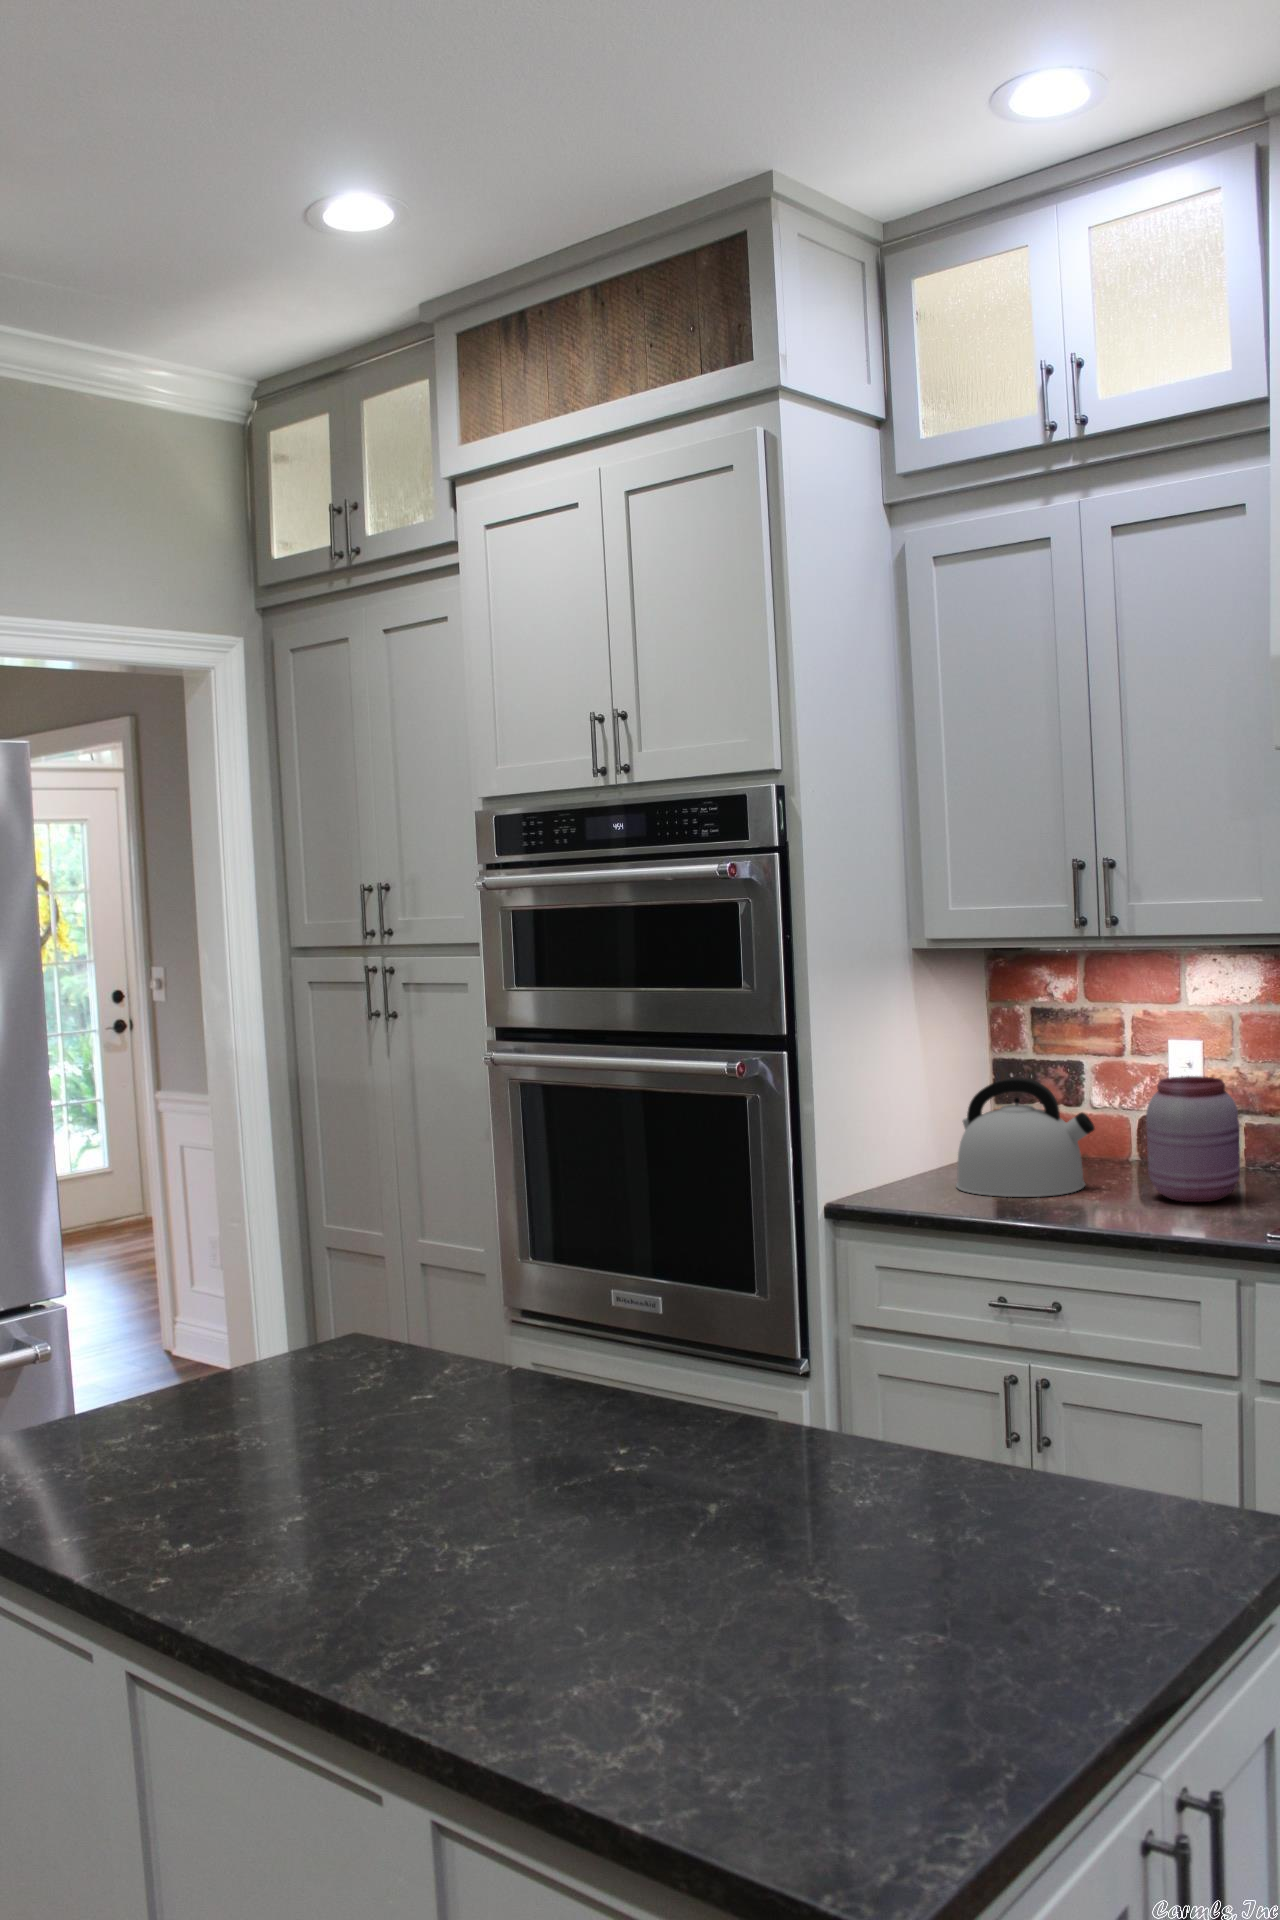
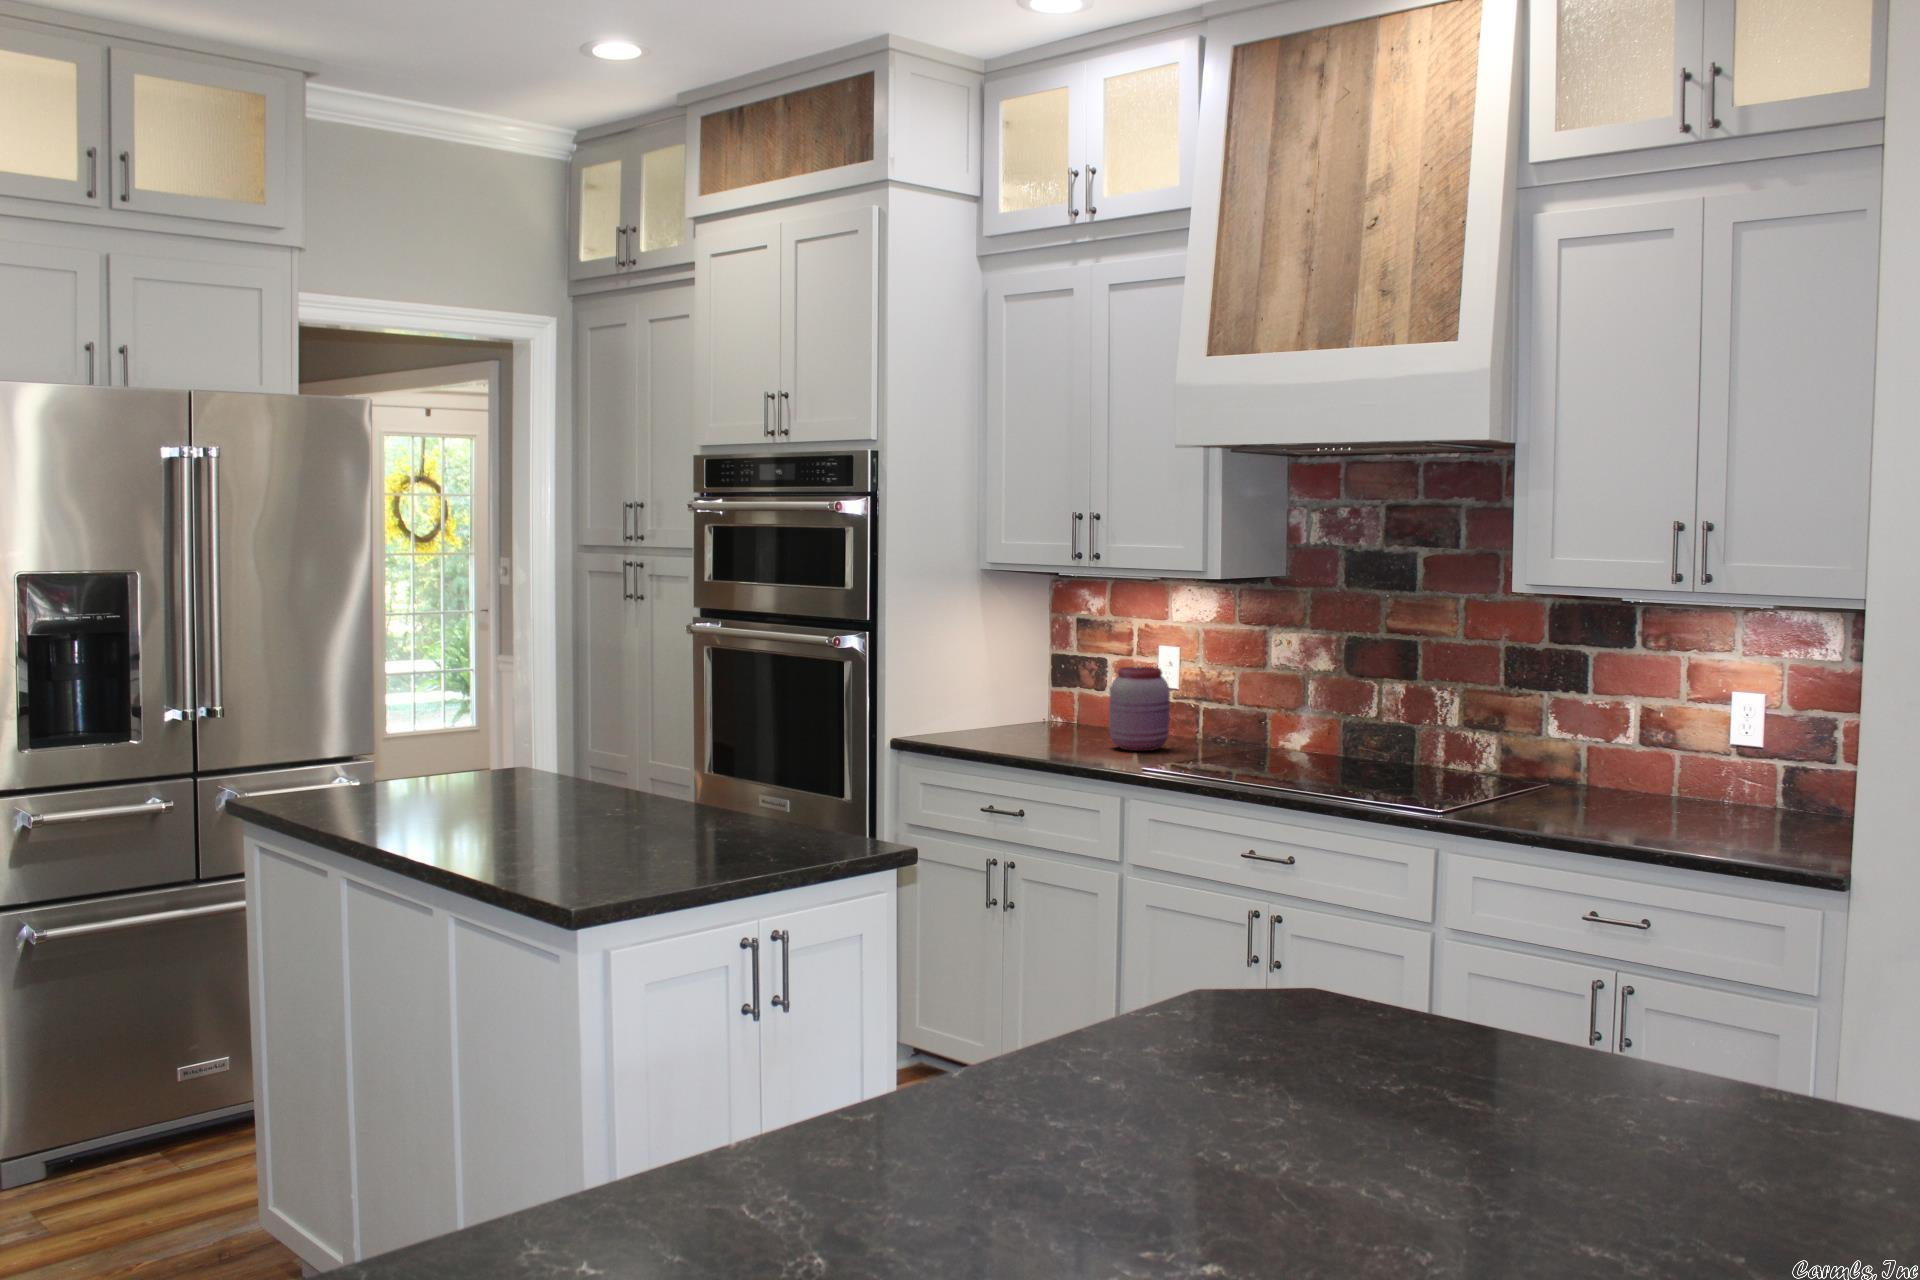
kettle: present [956,1078,1095,1197] -> none [993,663,1086,743]

